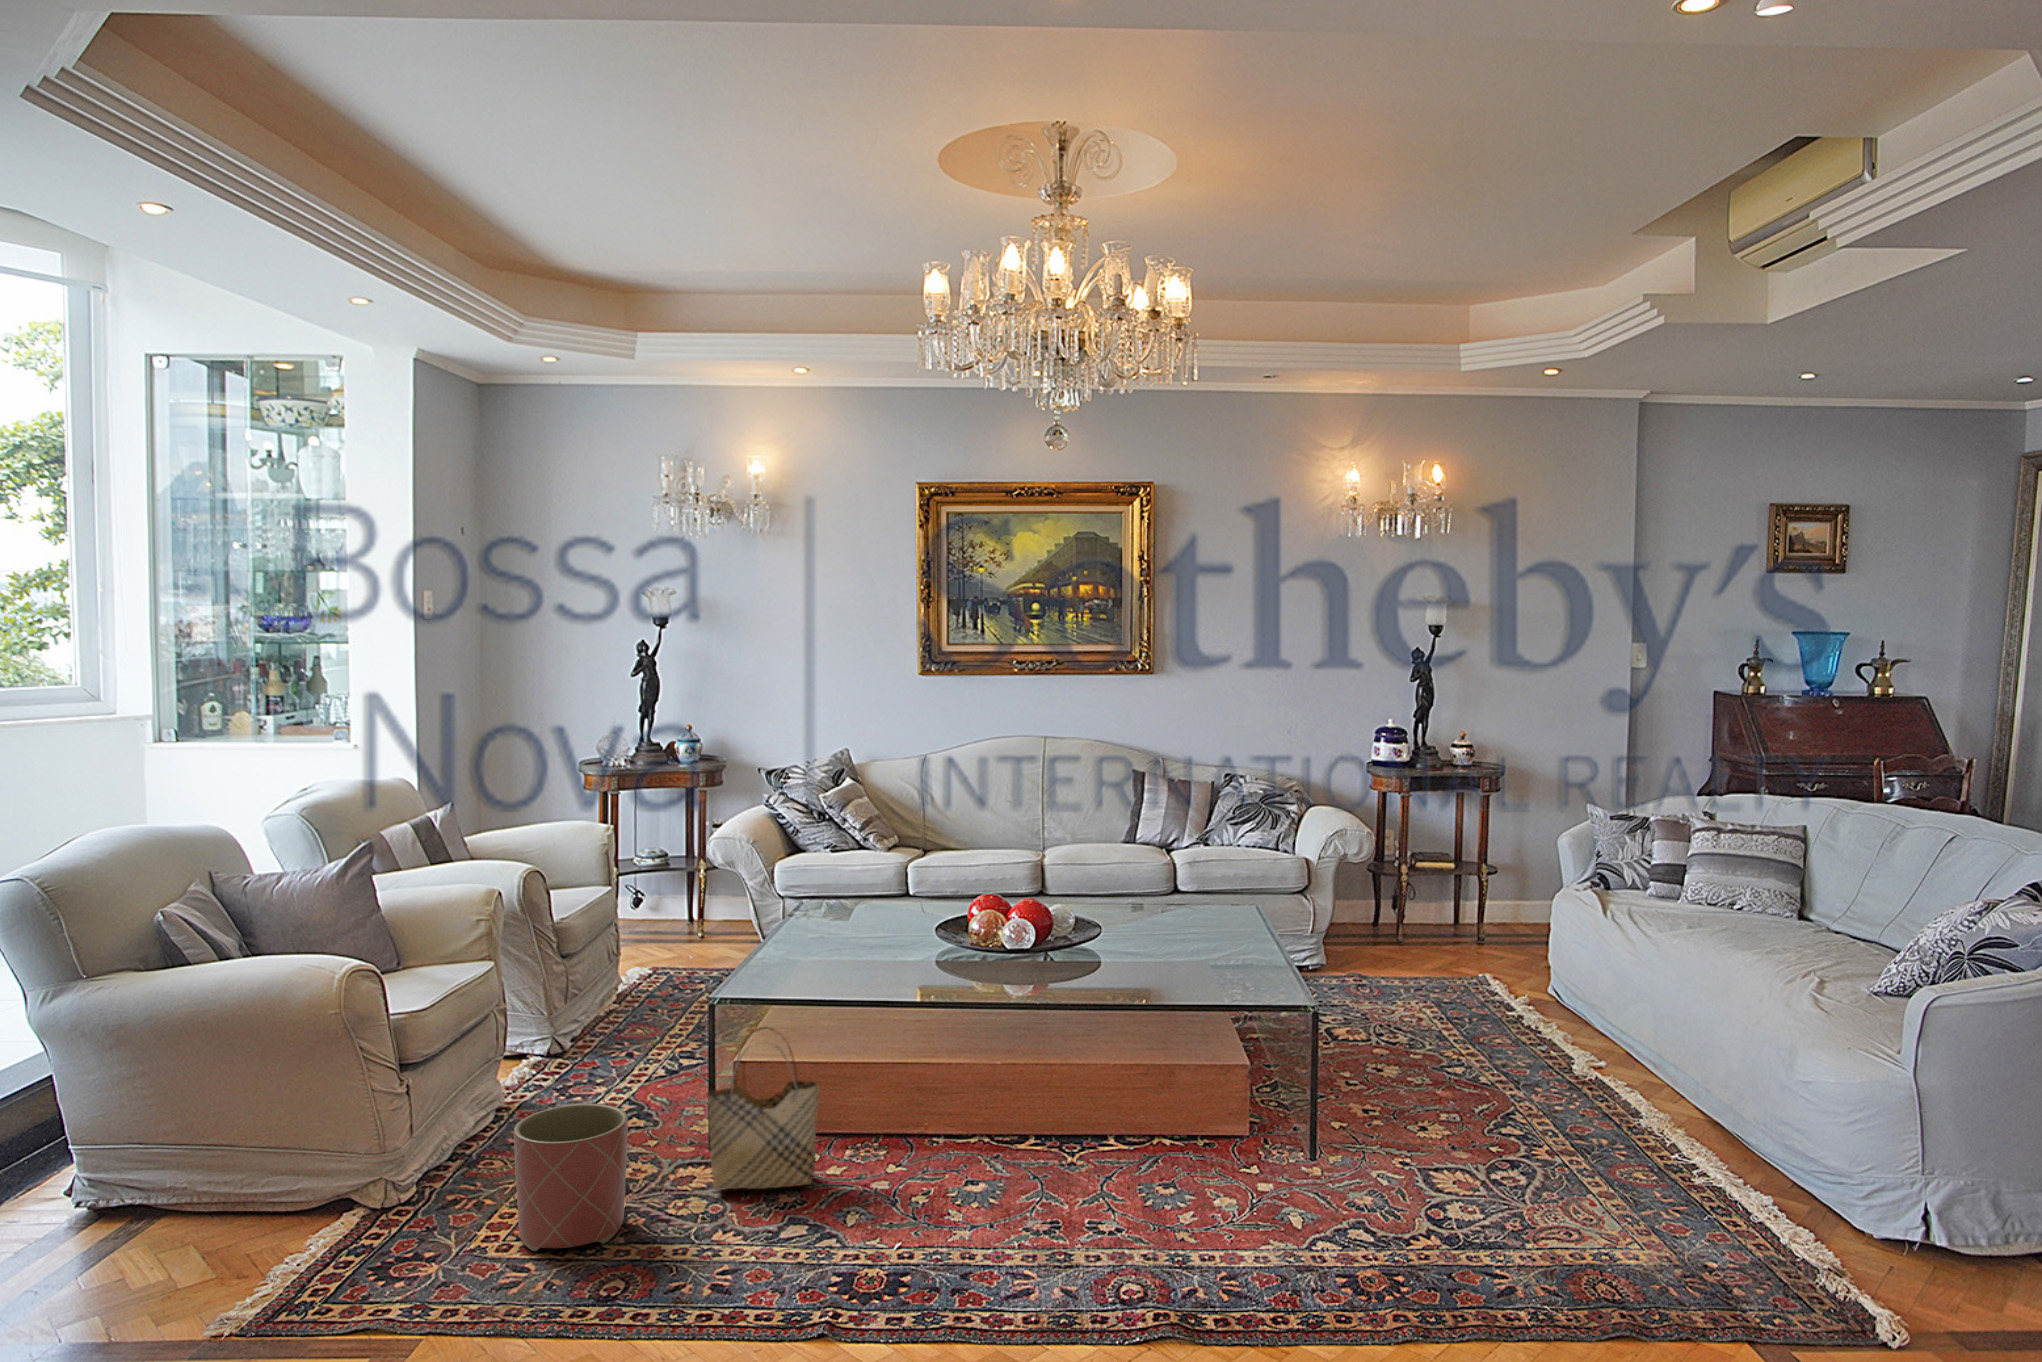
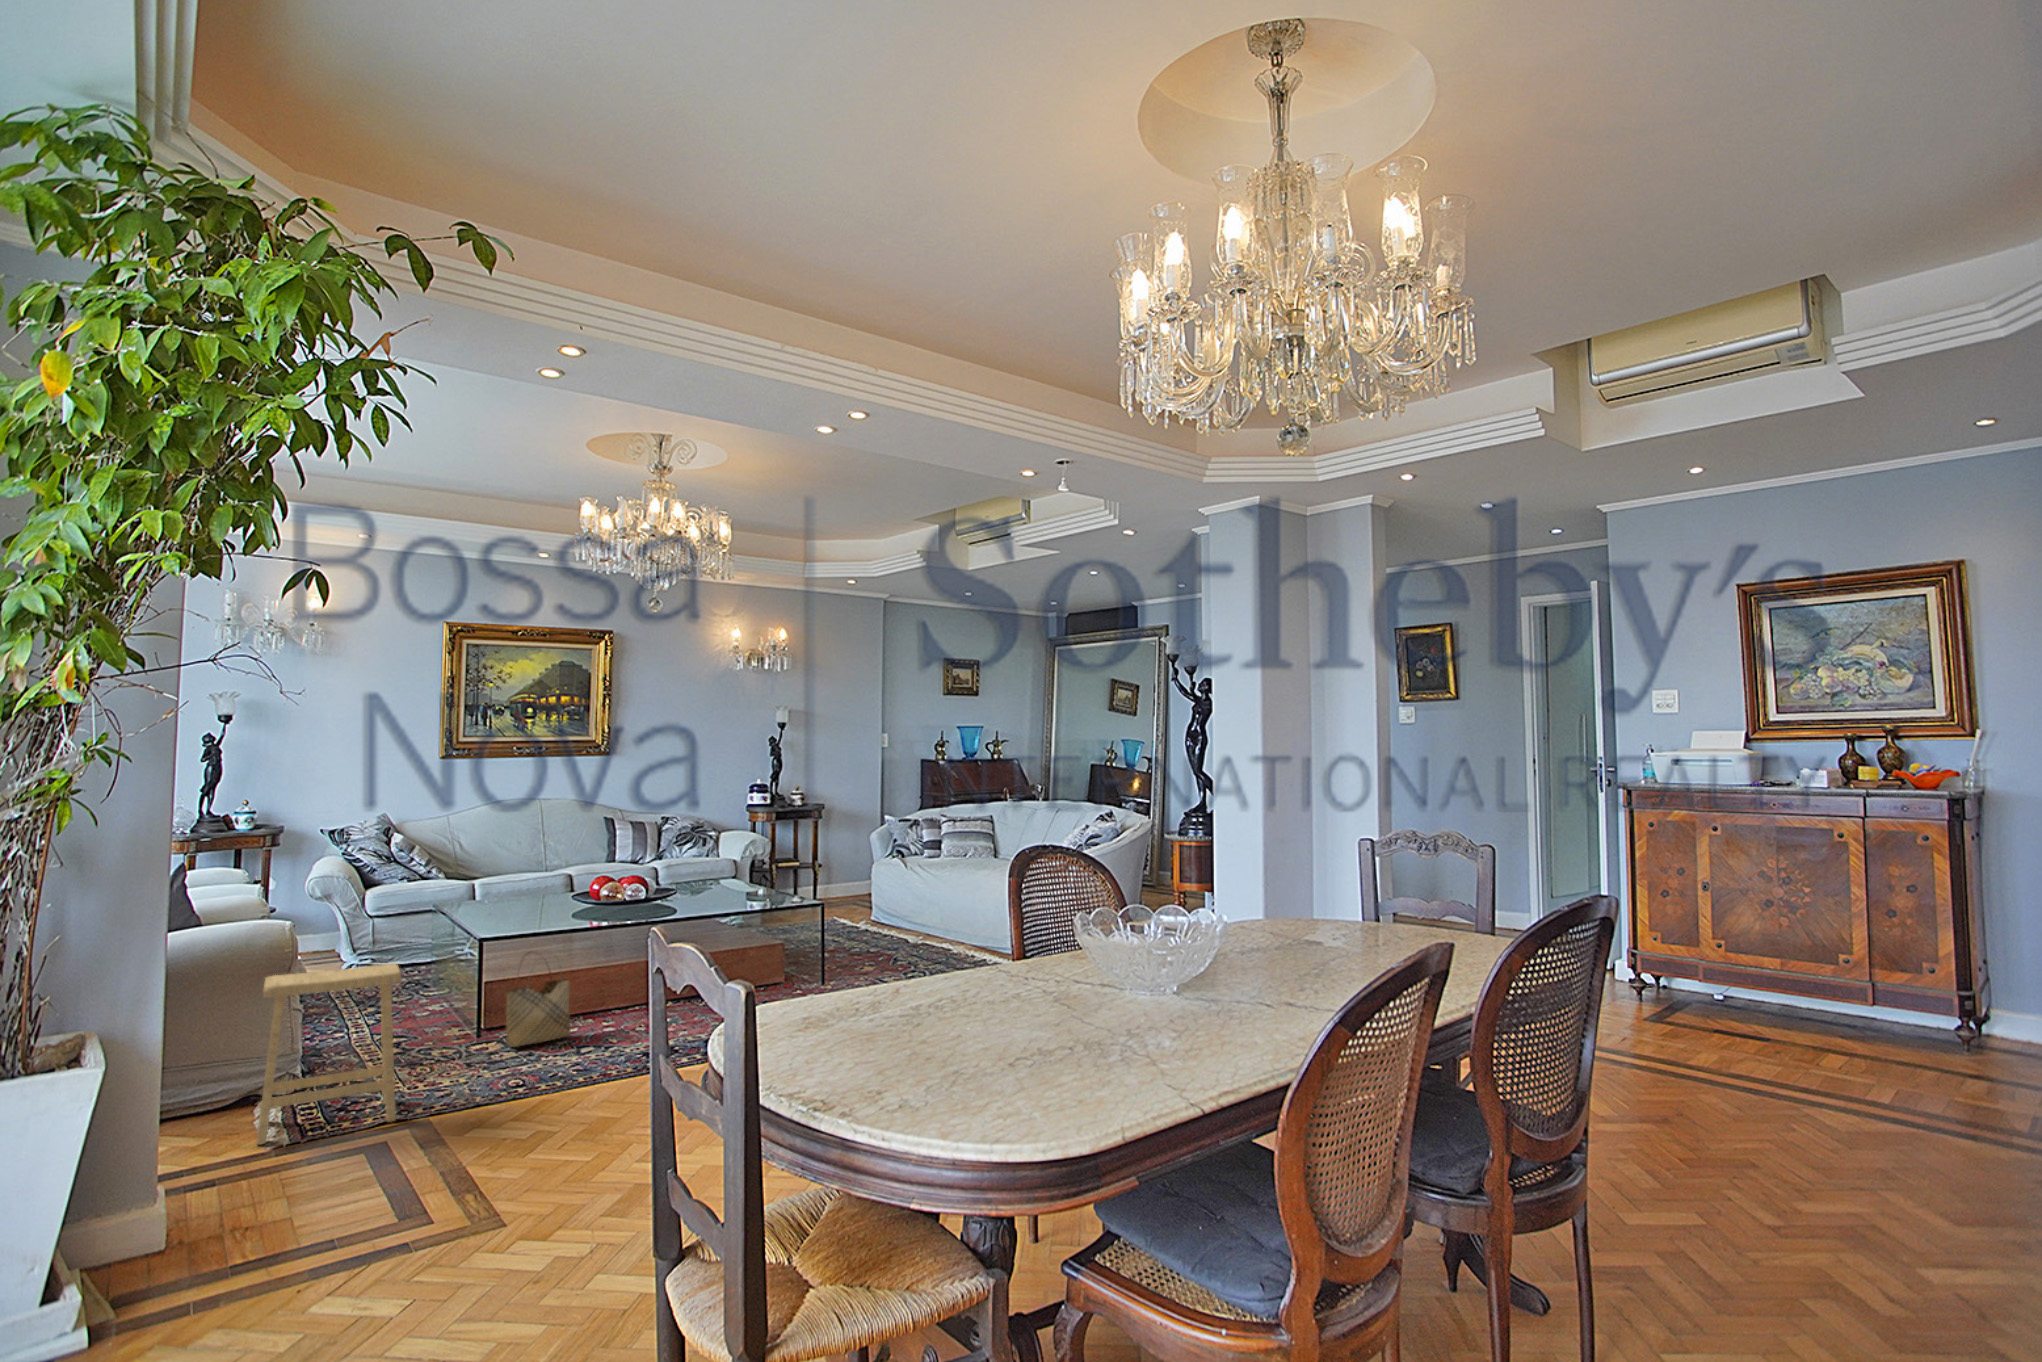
footstool: none [200,1041,448,1327] -> present [256,963,401,1145]
planter: present [514,1104,628,1251] -> none [413,1001,486,1085]

